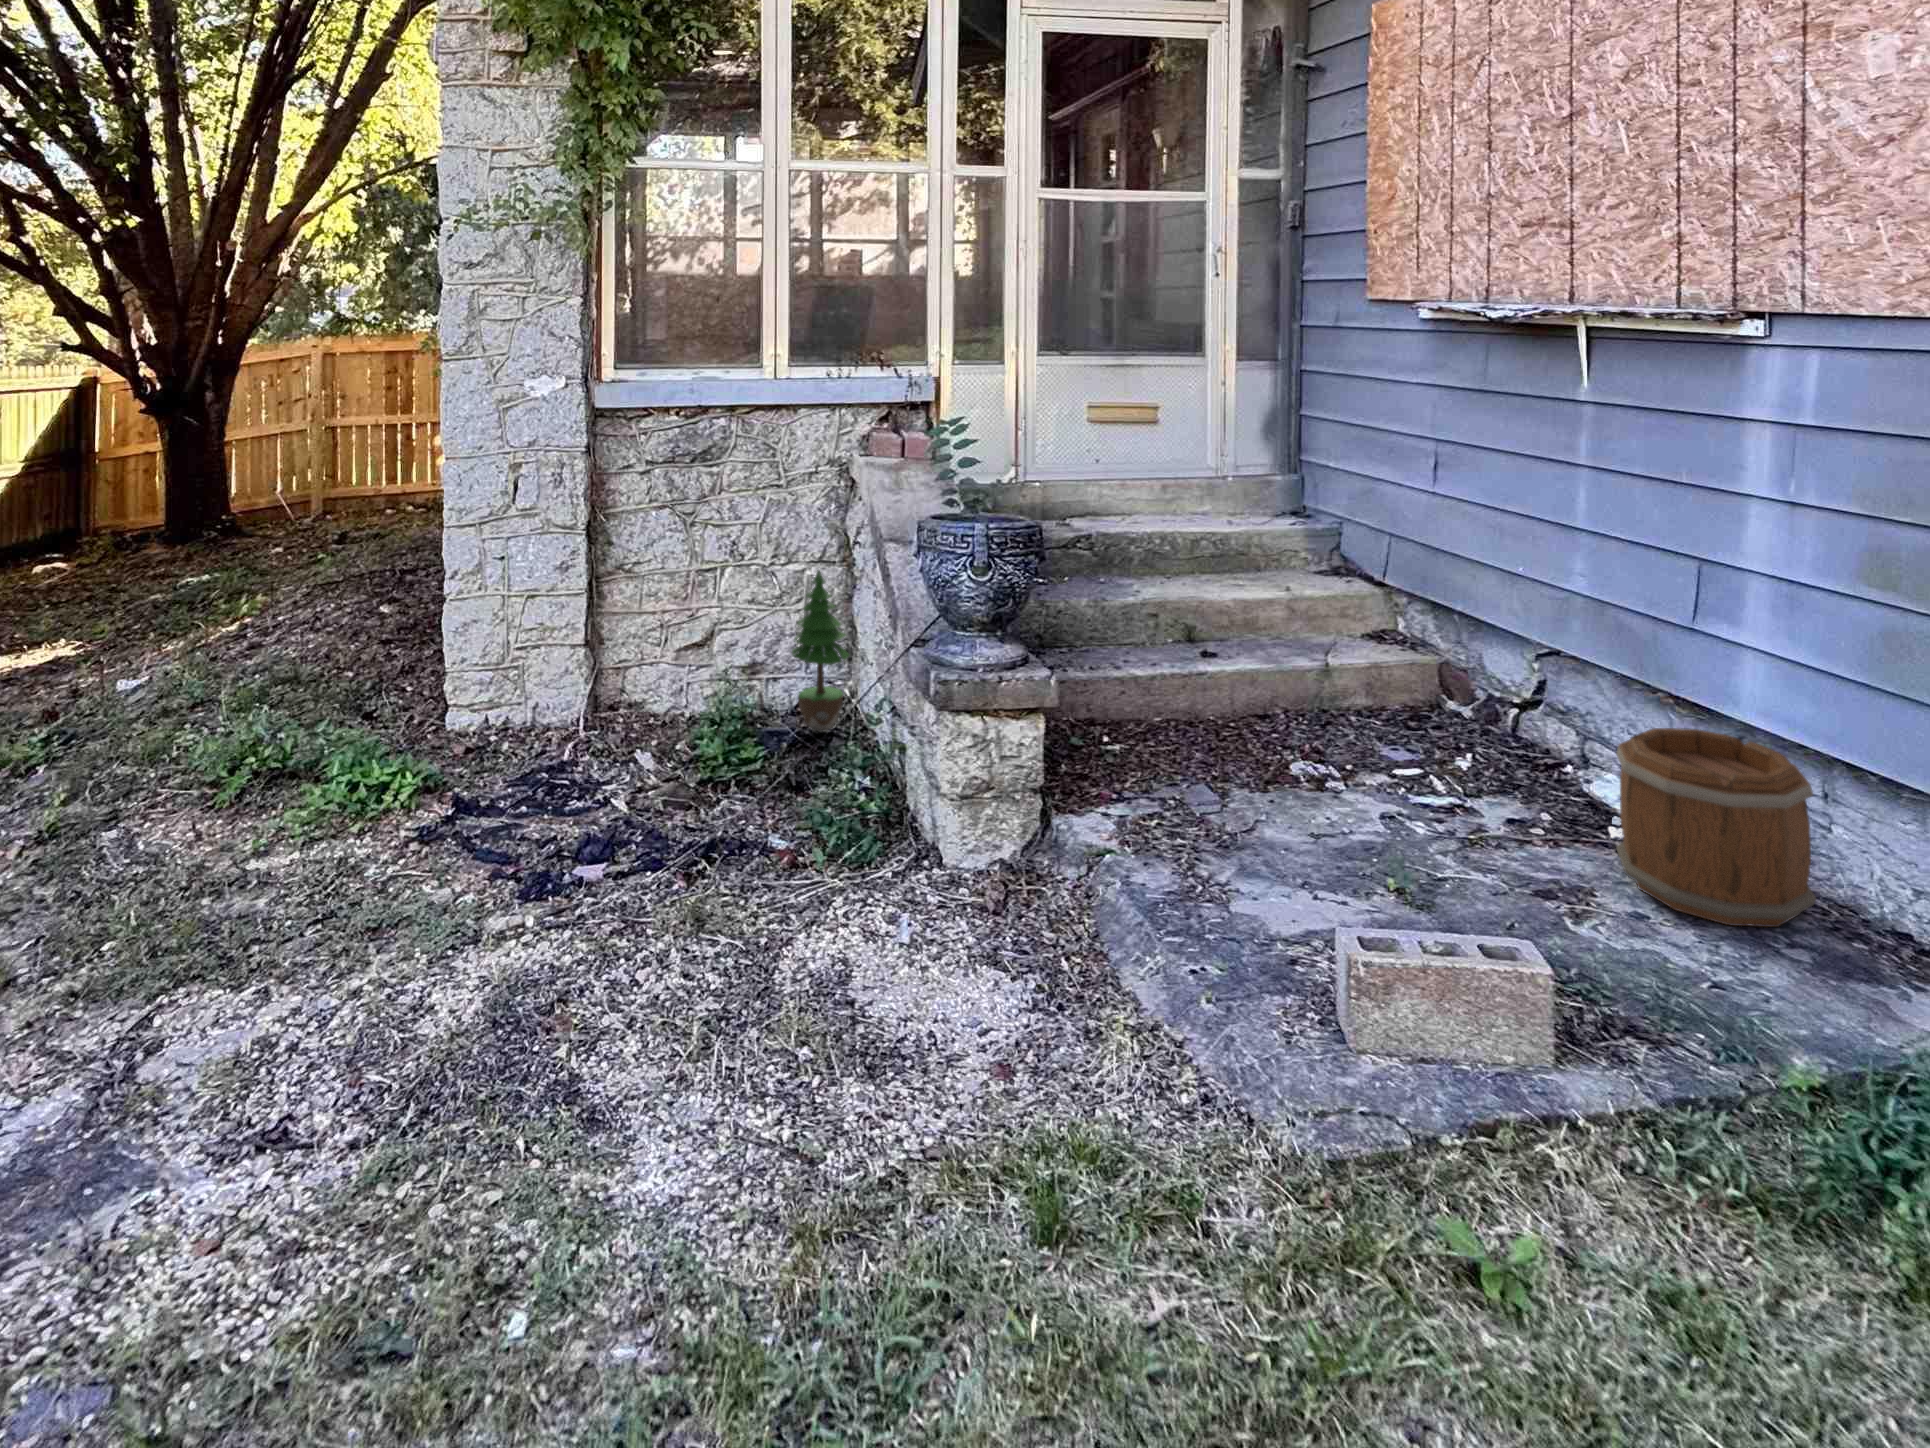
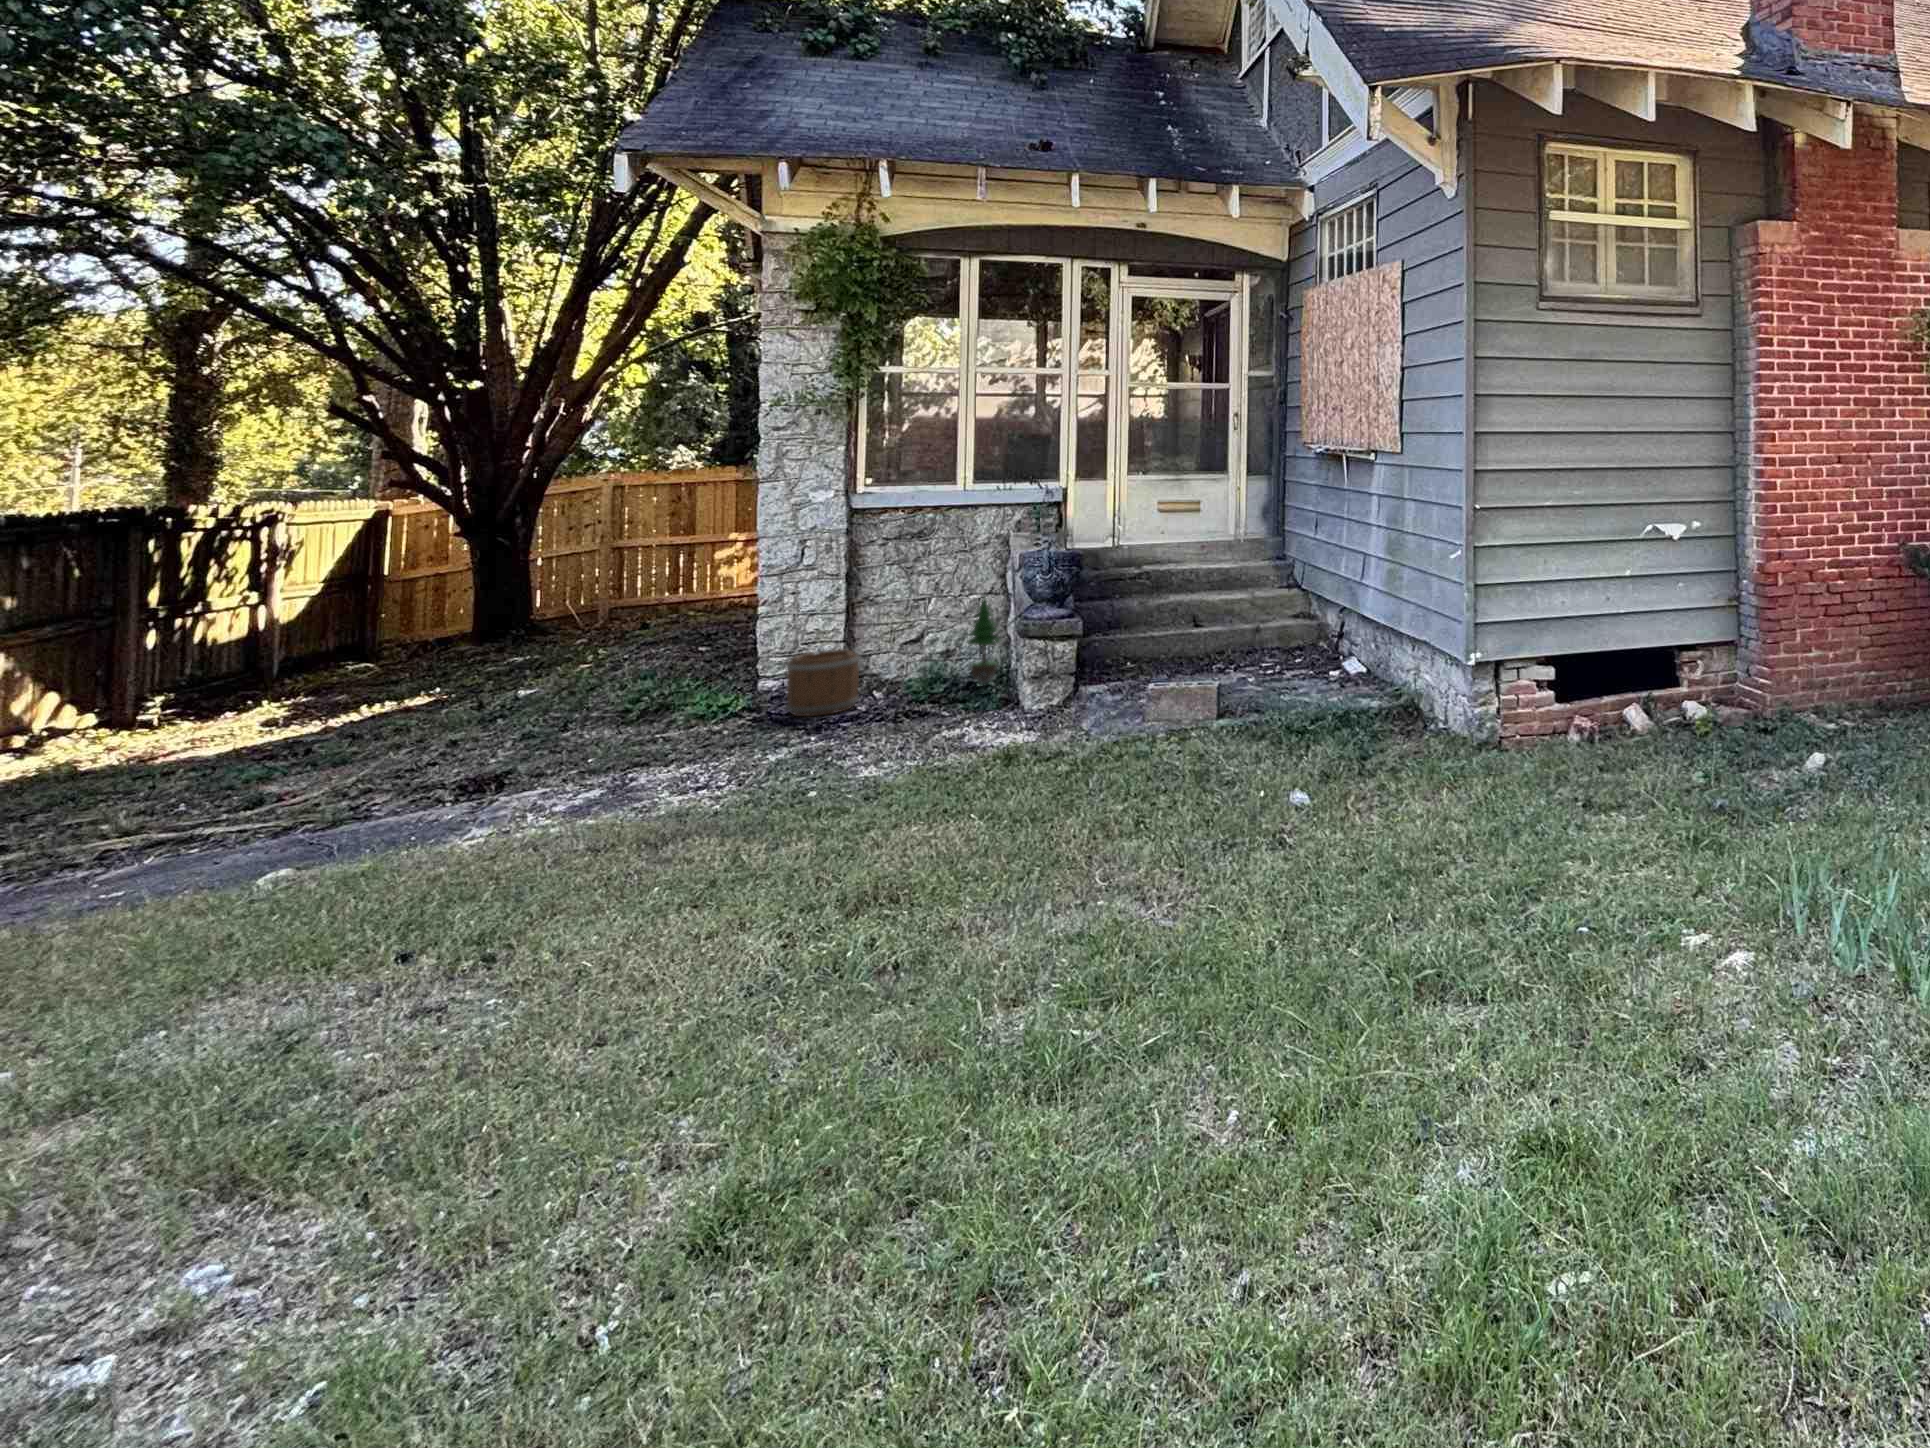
bucket: present [1616,728,1816,927] -> present [786,650,860,716]

